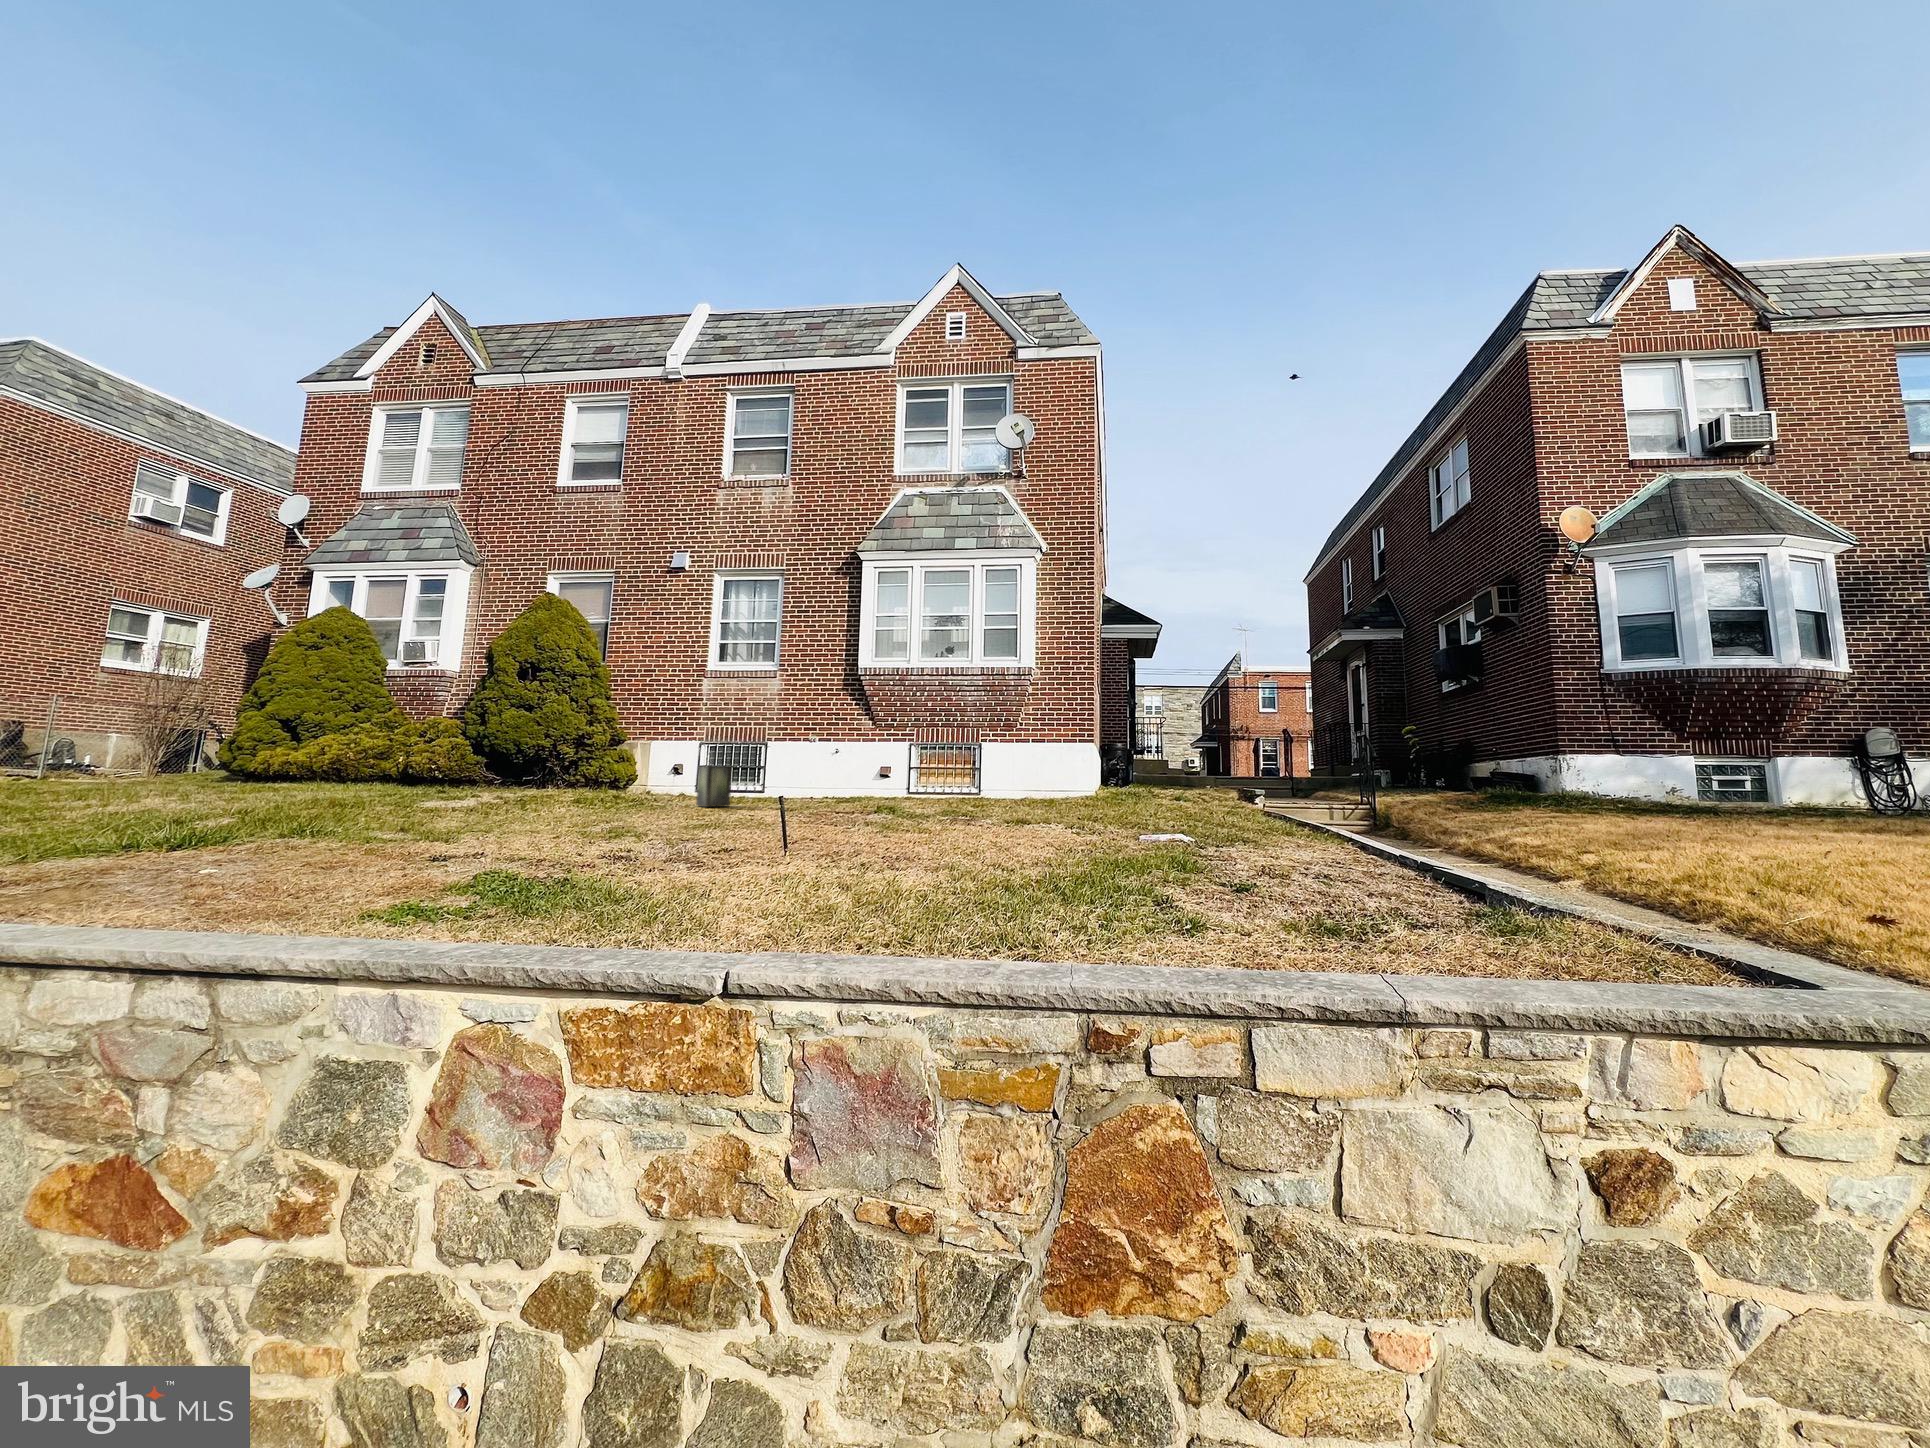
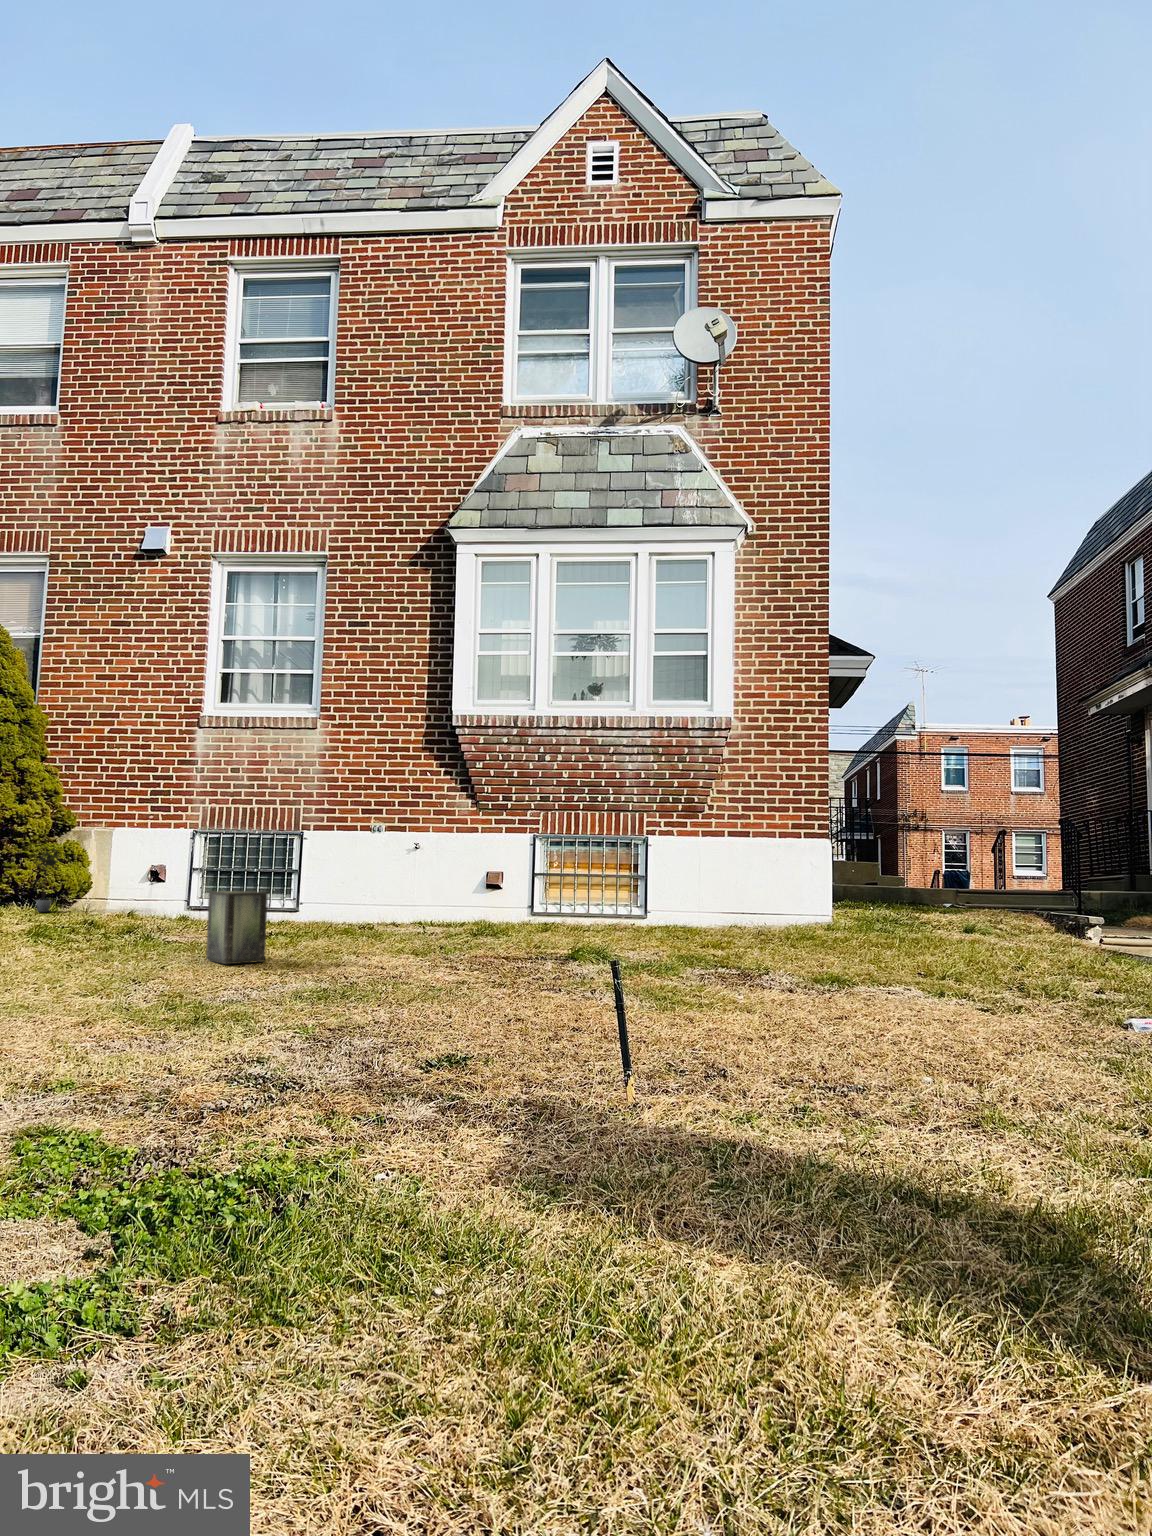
potted plant: none [599,750,618,790] -> present [34,849,61,912]

